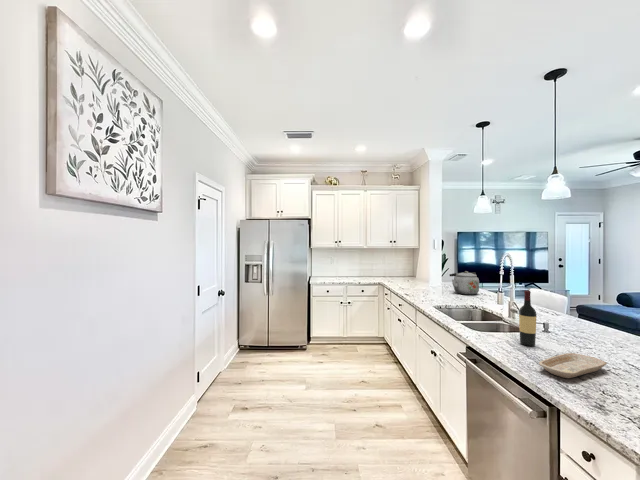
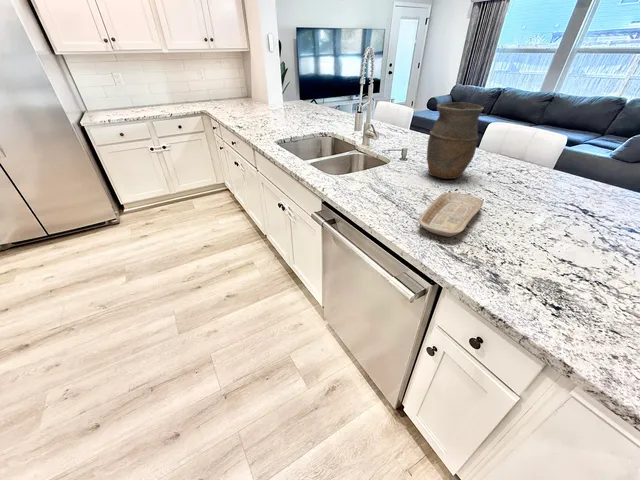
kettle: present [450,271,479,295] -> none [290,85,325,117]
wine bottle: present [519,290,536,346] -> none [385,111,408,188]
vase: none [560,290,607,349] -> present [427,102,484,179]

